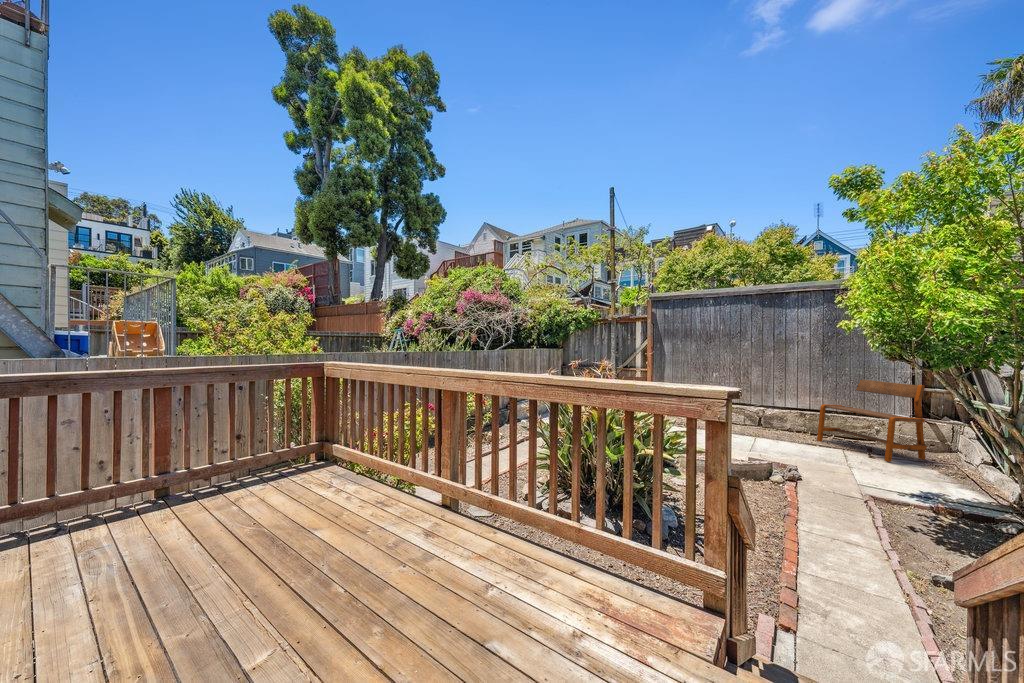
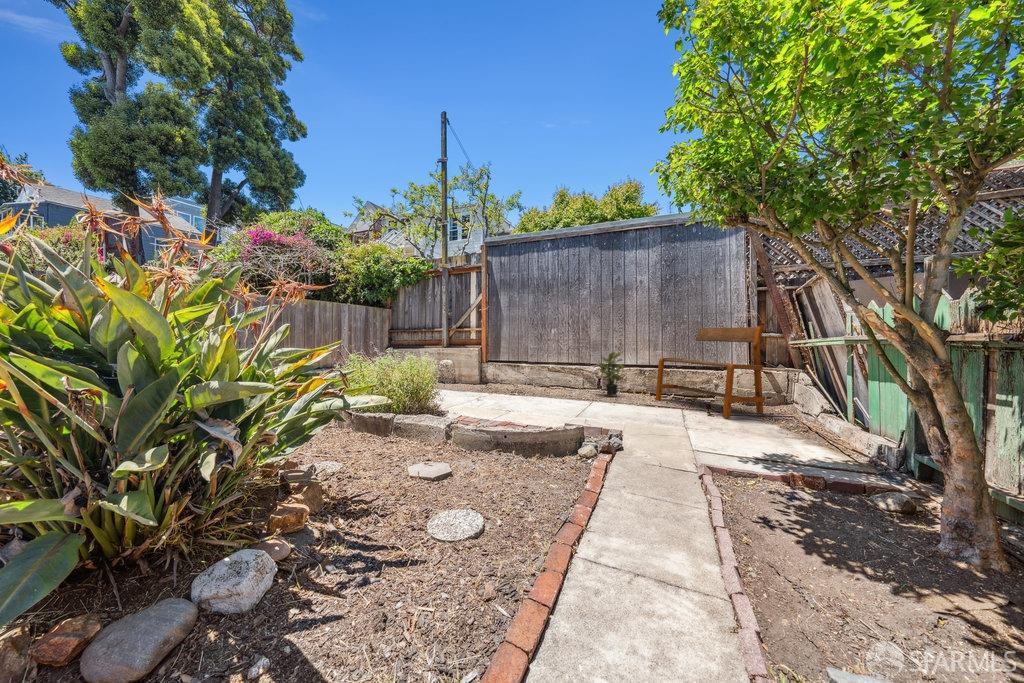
potted plant: none [761,395,786,435] -> present [599,351,624,397]

